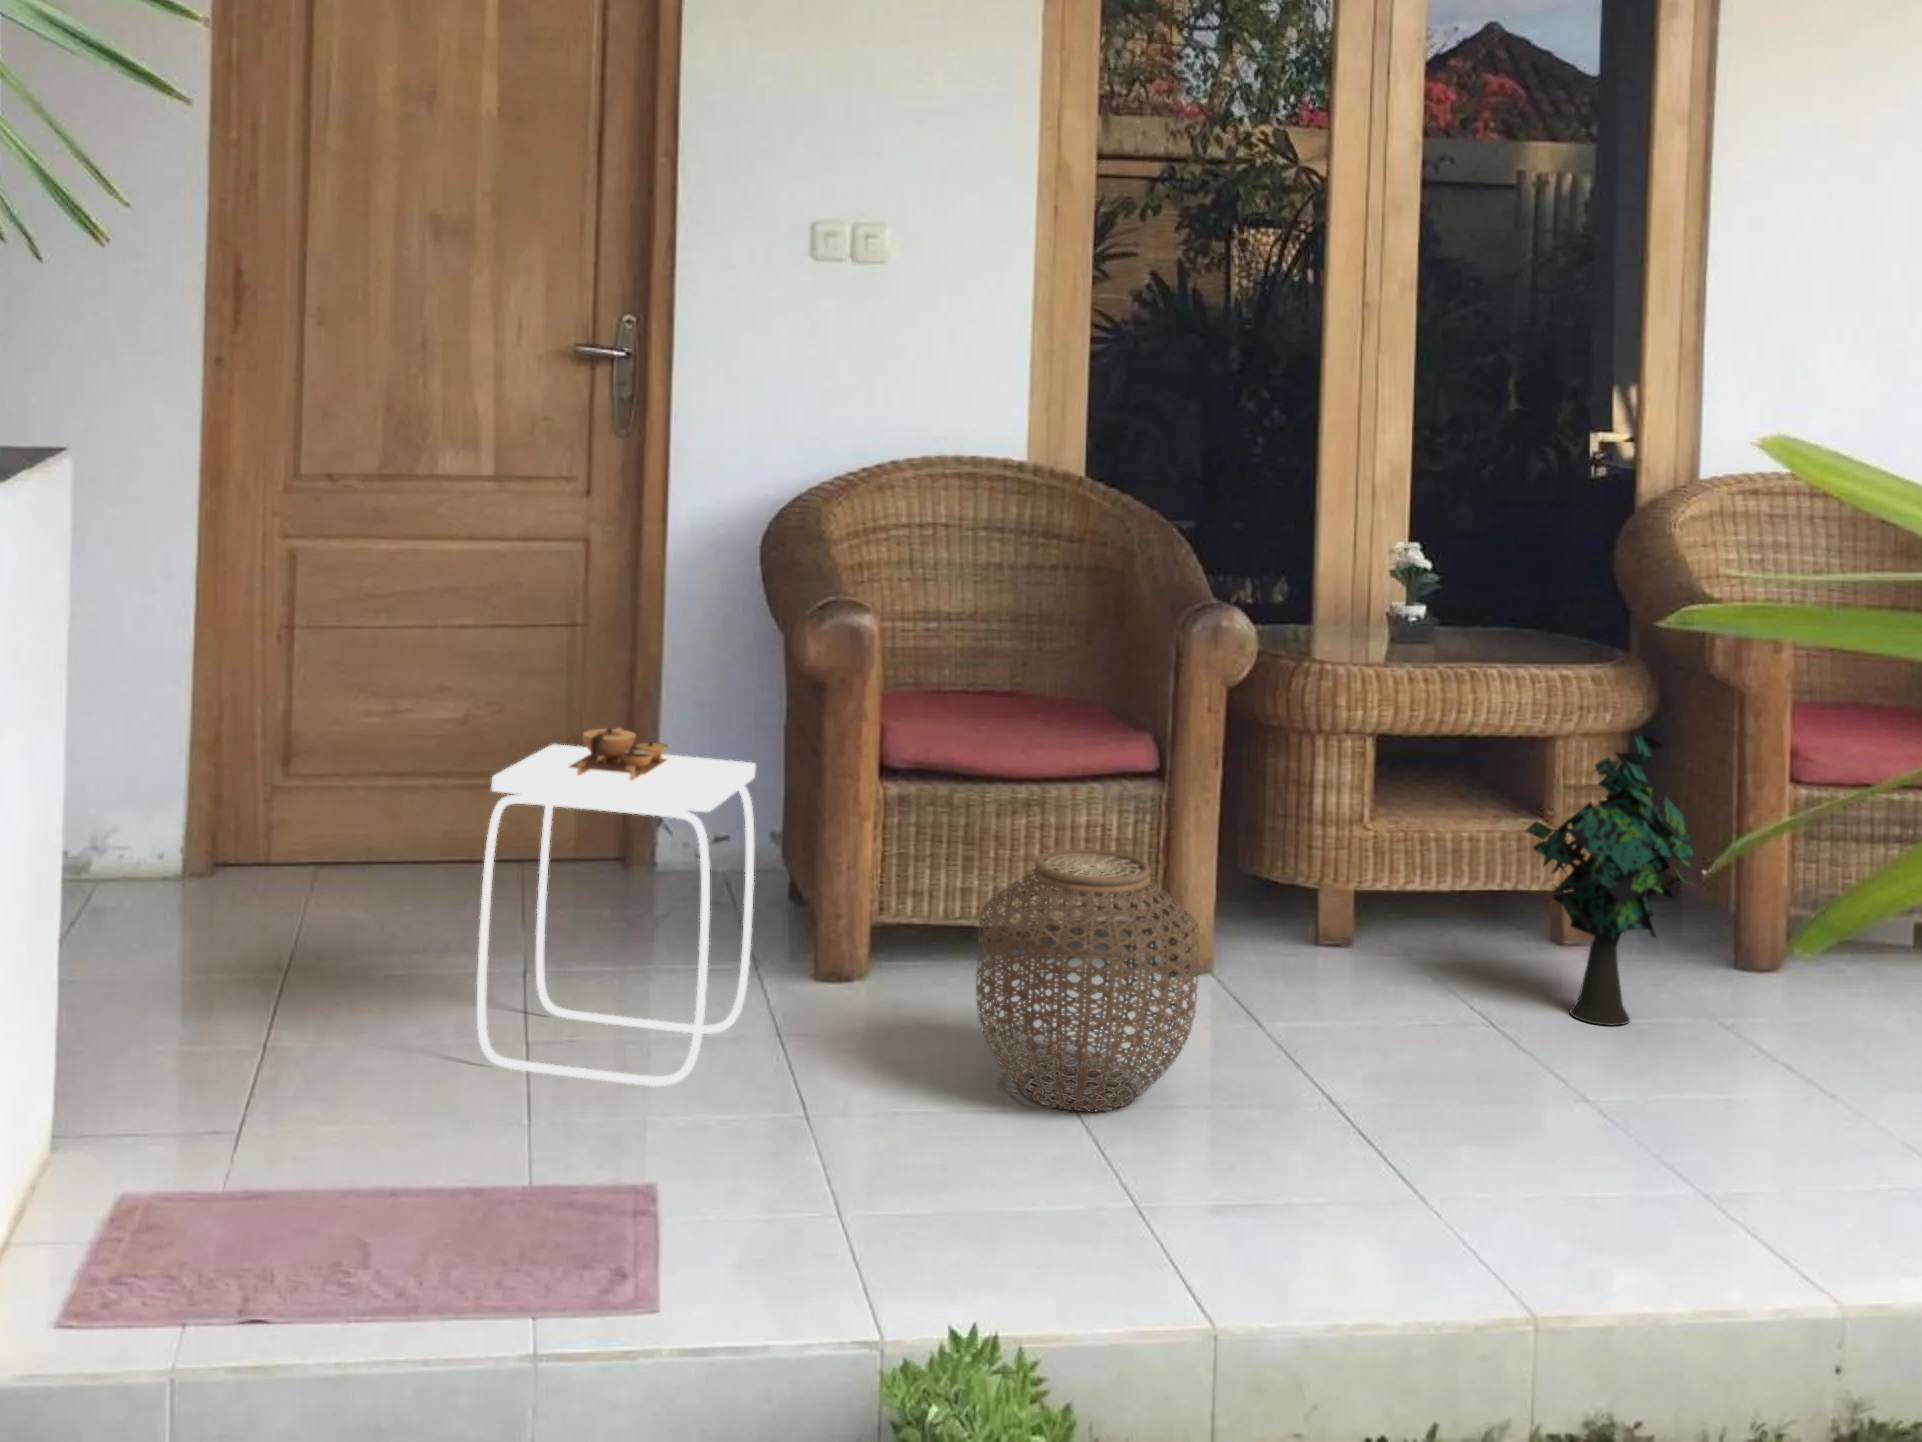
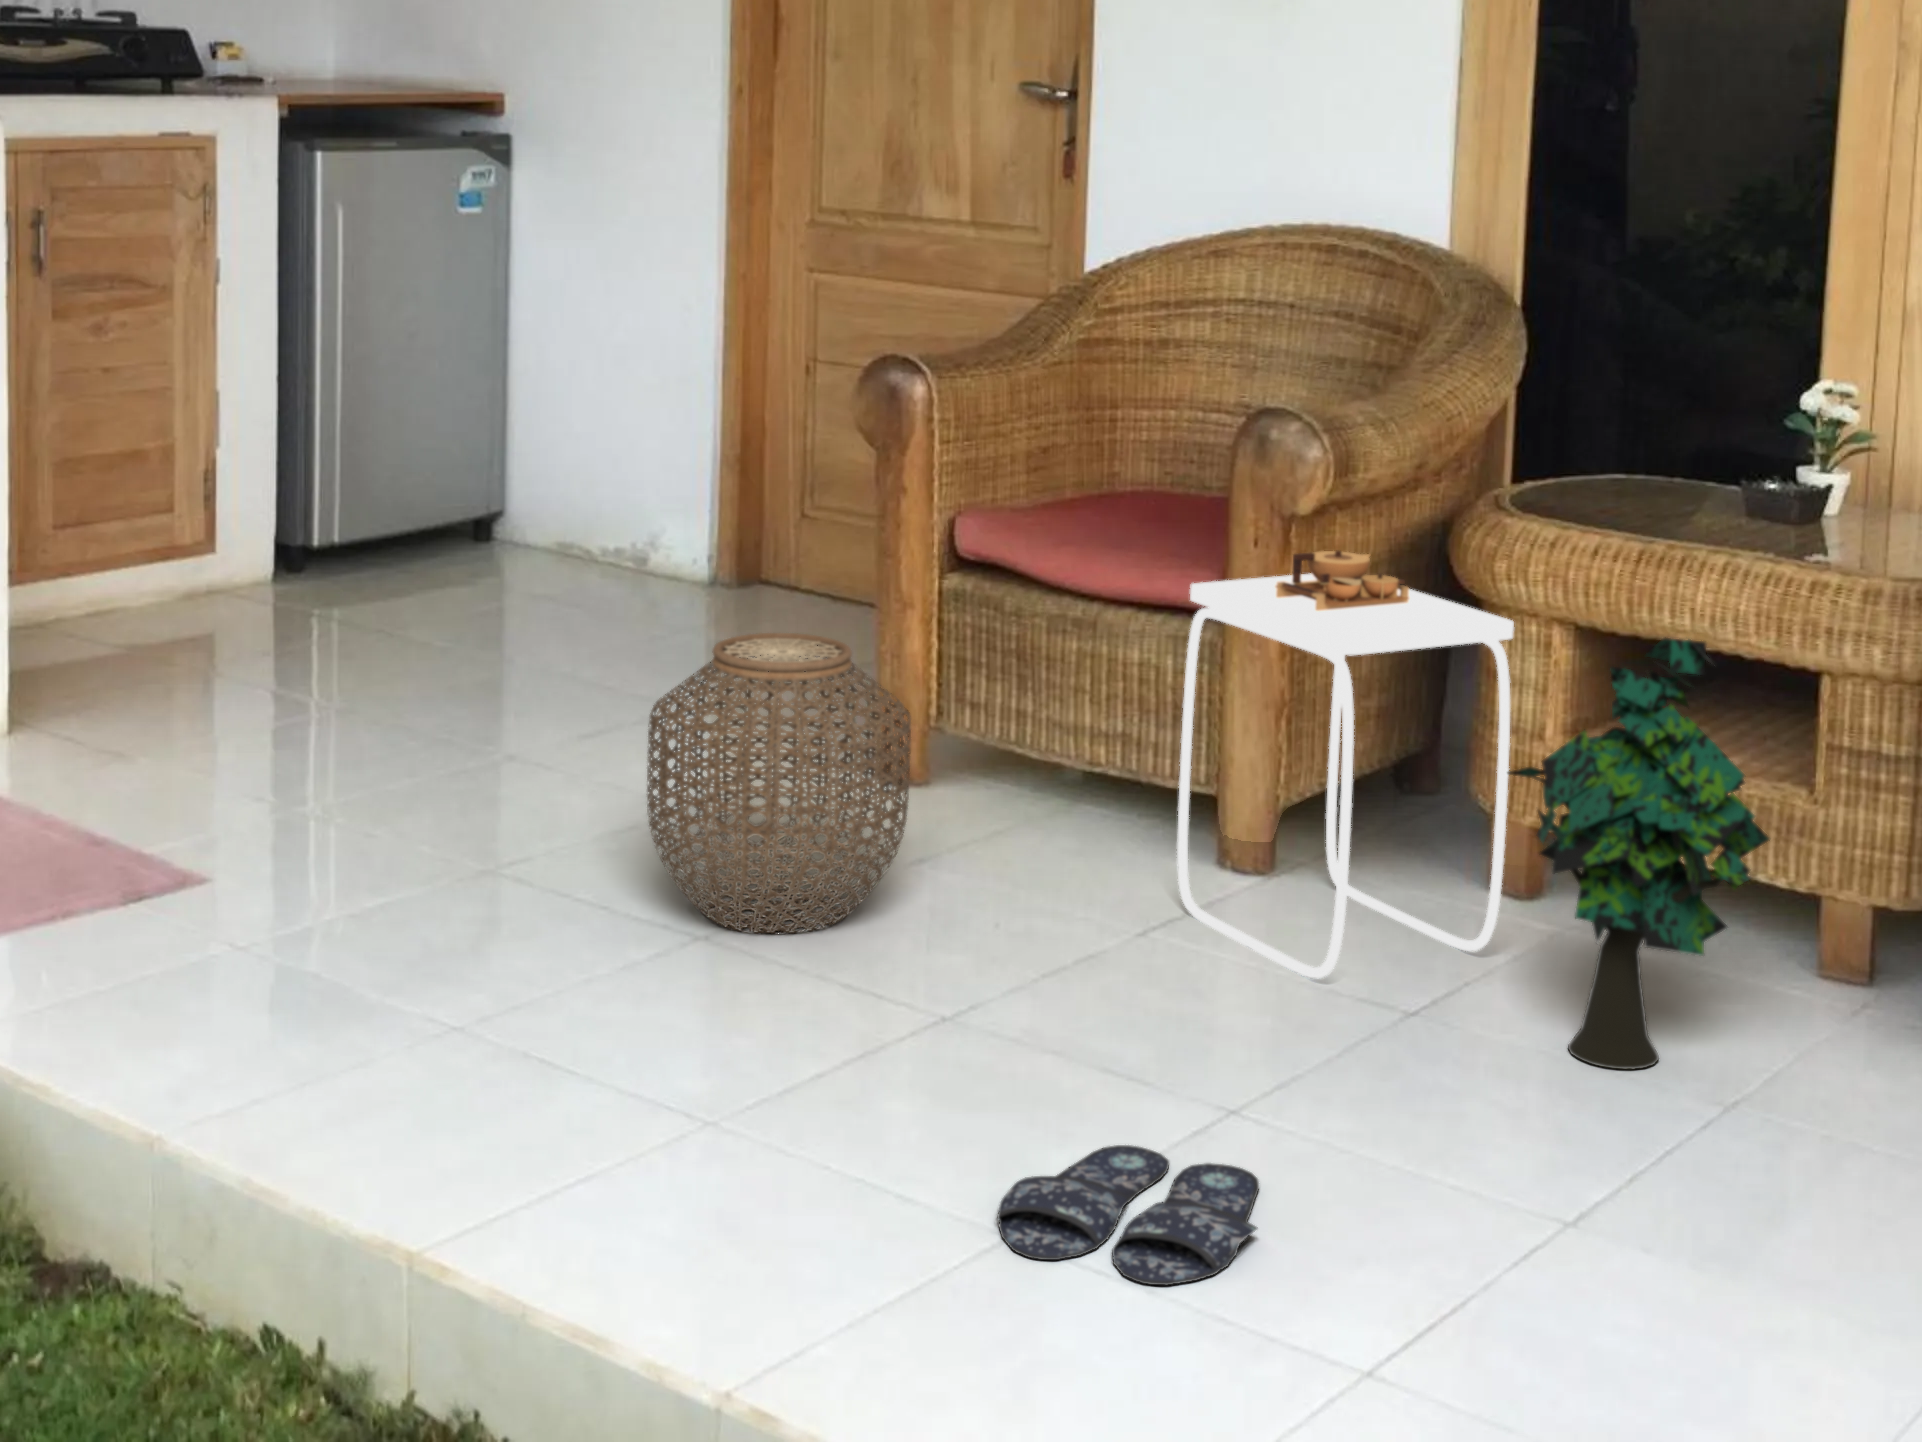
side table: present [477,728,756,1086] -> present [1177,551,1514,978]
slippers: none [1637,1141,1857,1229] -> present [997,1145,1259,1285]

